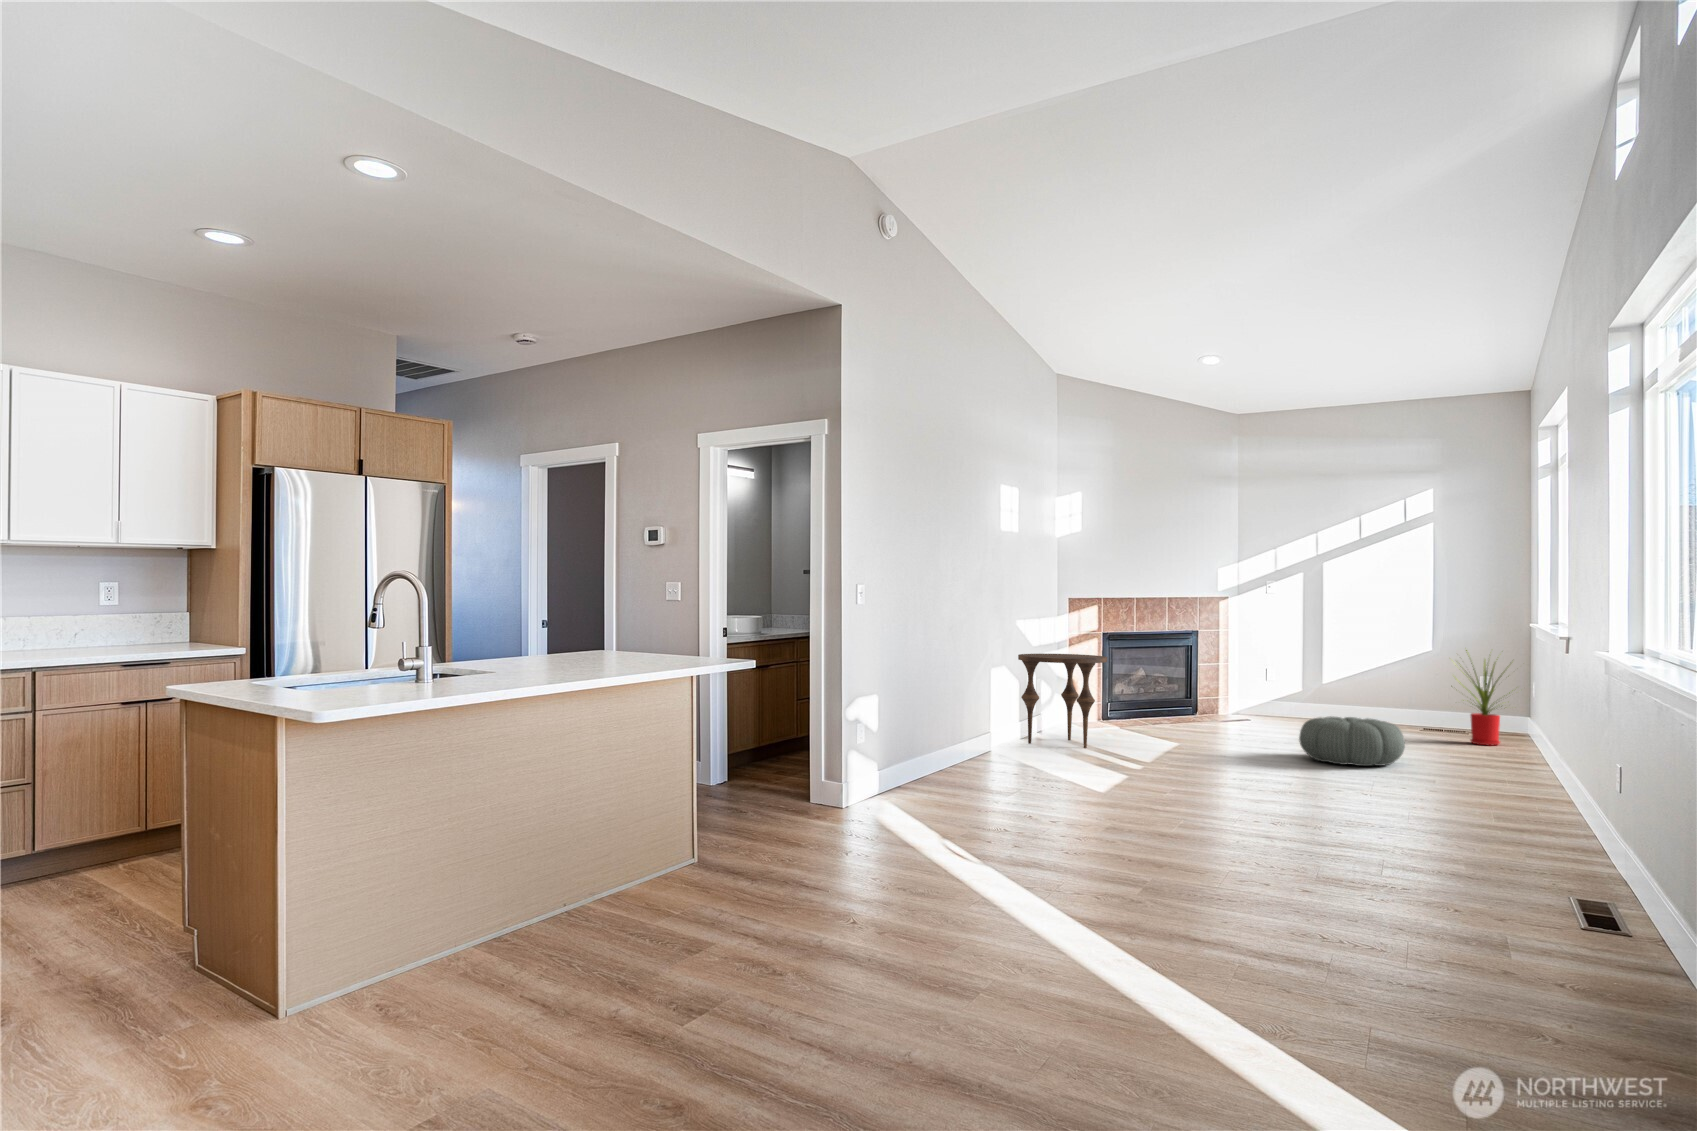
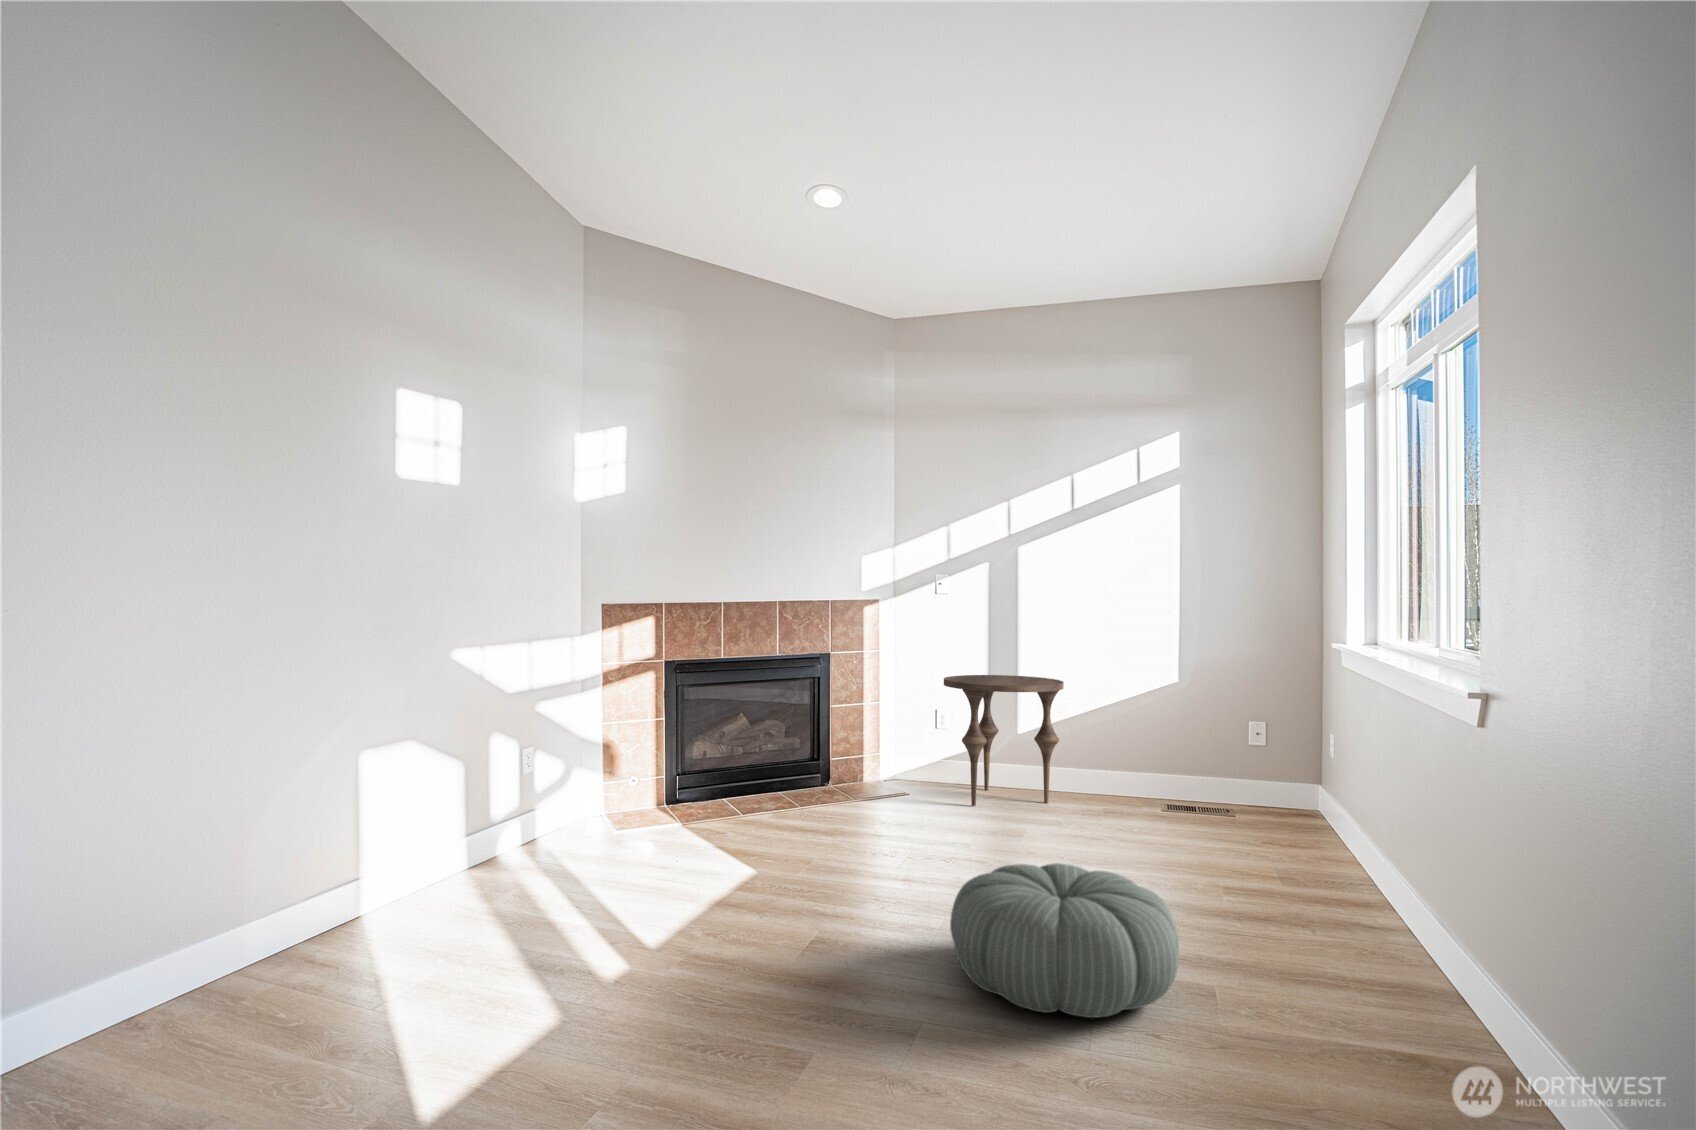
house plant: present [1460,650,1510,745] -> none [1217,687,1354,868]
side table: present [1018,654,1107,748] -> present [944,675,1064,806]

